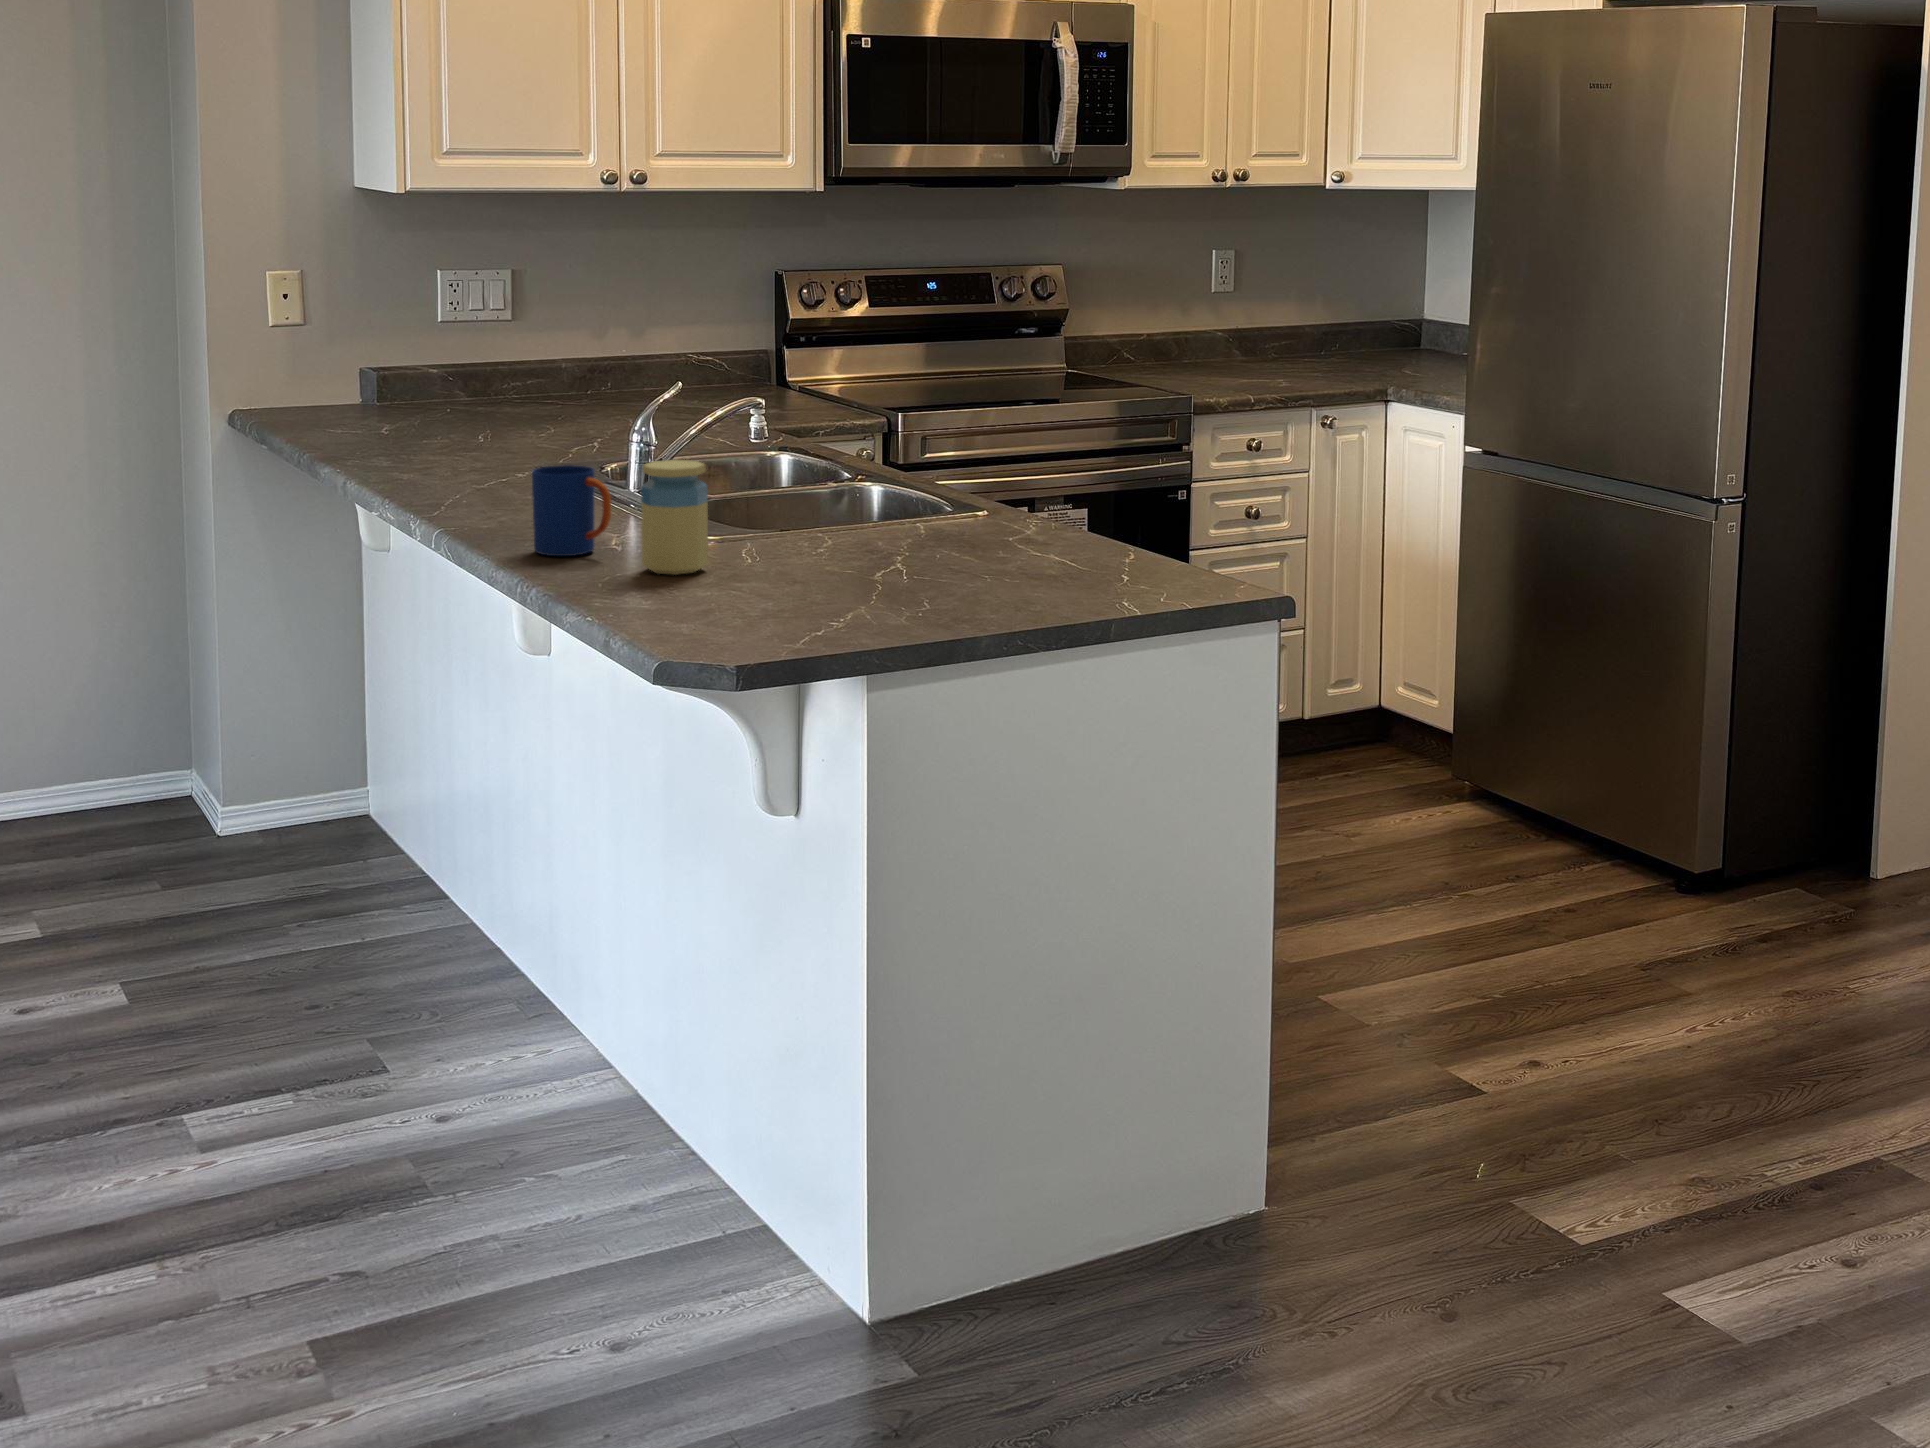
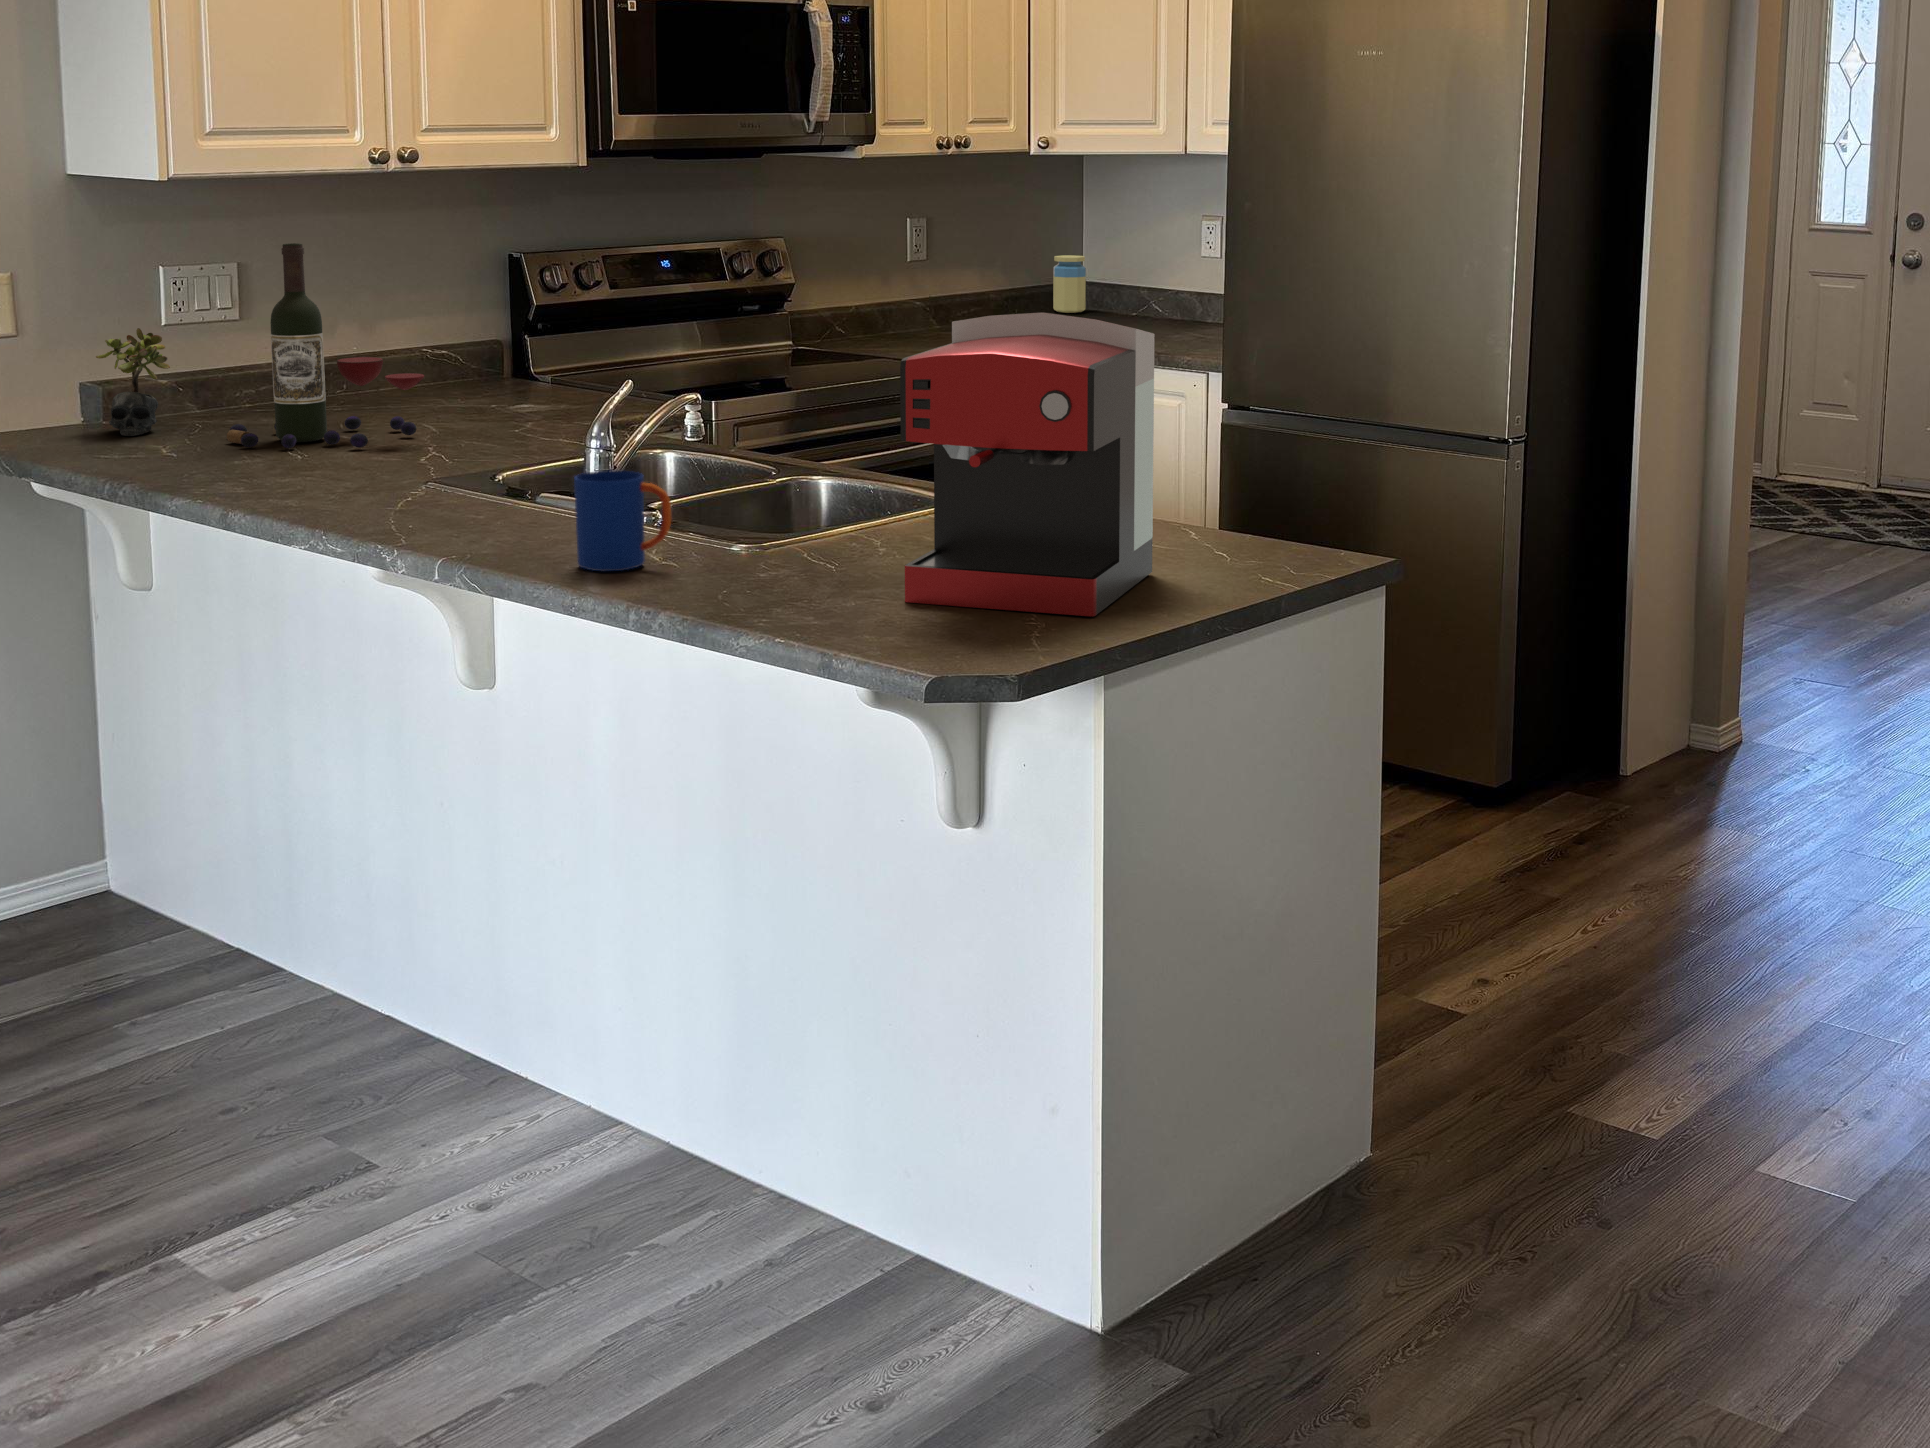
wine bottle: none [444,255,605,439] -> present [227,243,424,448]
succulent plant: none [360,325,418,418] -> present [96,328,170,436]
coffee maker: none [750,337,1028,630] -> present [900,313,1155,616]
jar: present [641,460,708,575] -> present [1053,255,1086,313]

